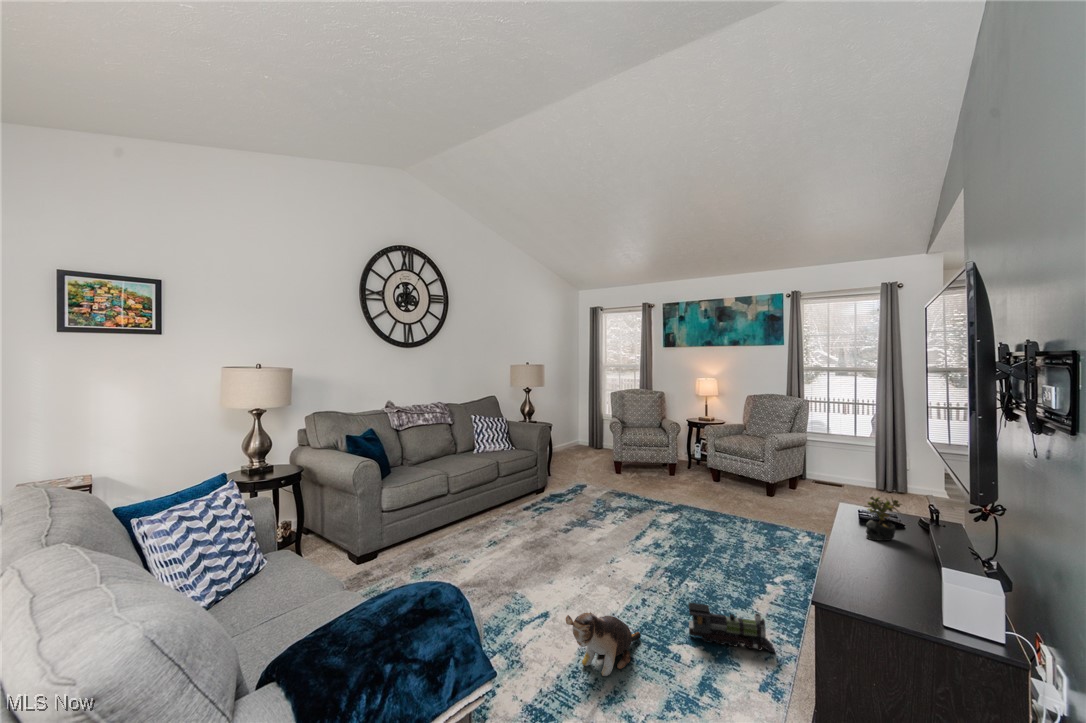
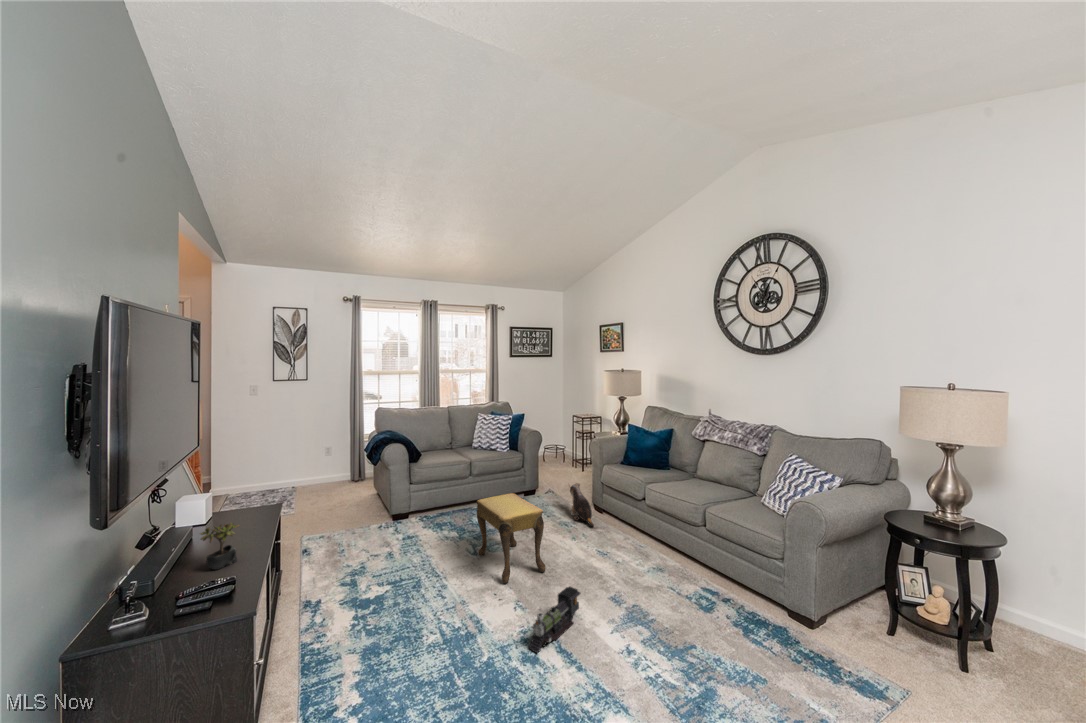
footstool: none [503,498,594,608] -> present [477,493,545,584]
toy train: present [689,603,775,652] -> present [529,587,581,653]
plush toy: present [566,612,641,676] -> present [569,483,594,527]

